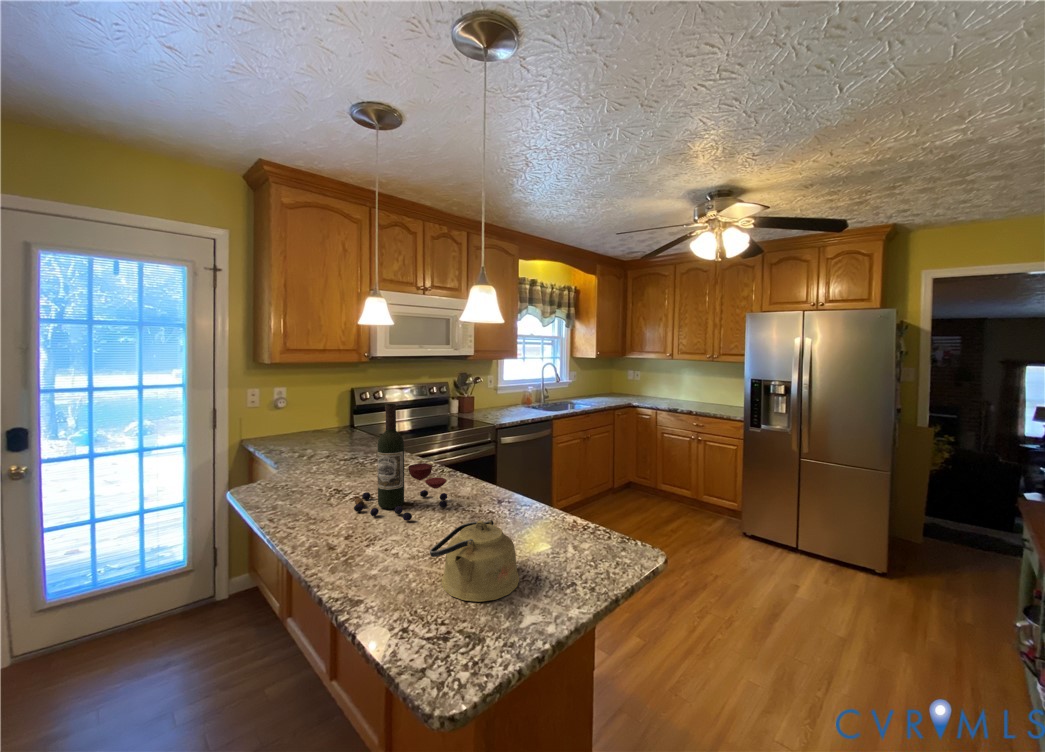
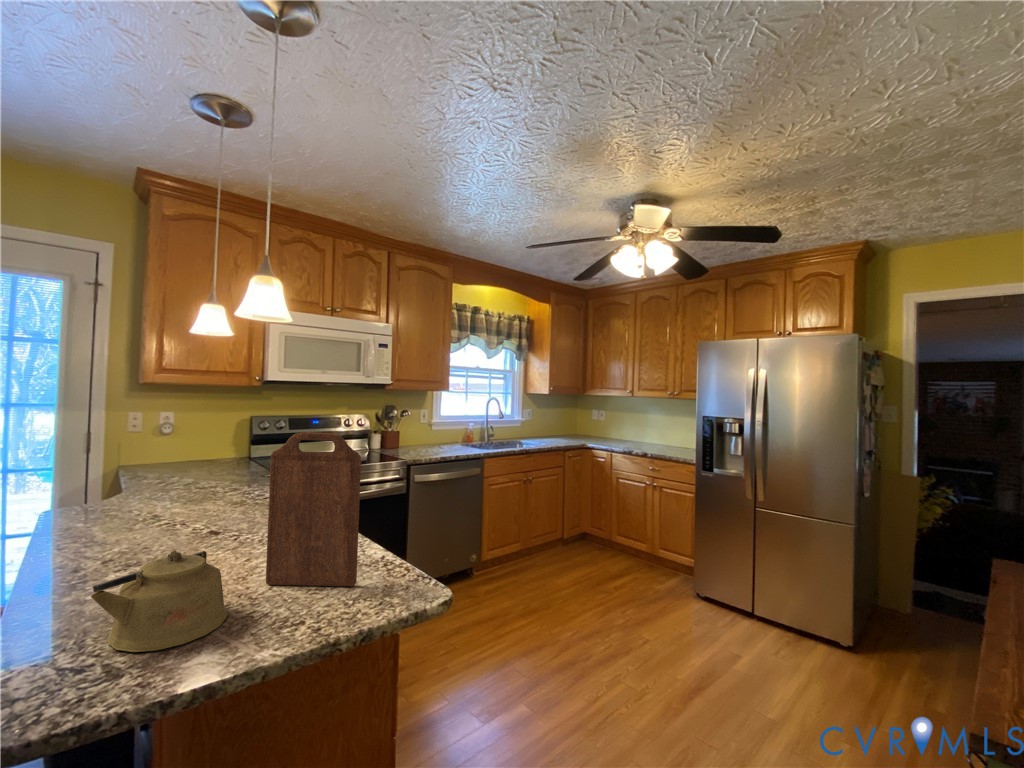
wine bottle: present [354,404,447,521] -> none [126,419,253,556]
cutting board: none [512,418,587,544] -> present [266,432,361,586]

